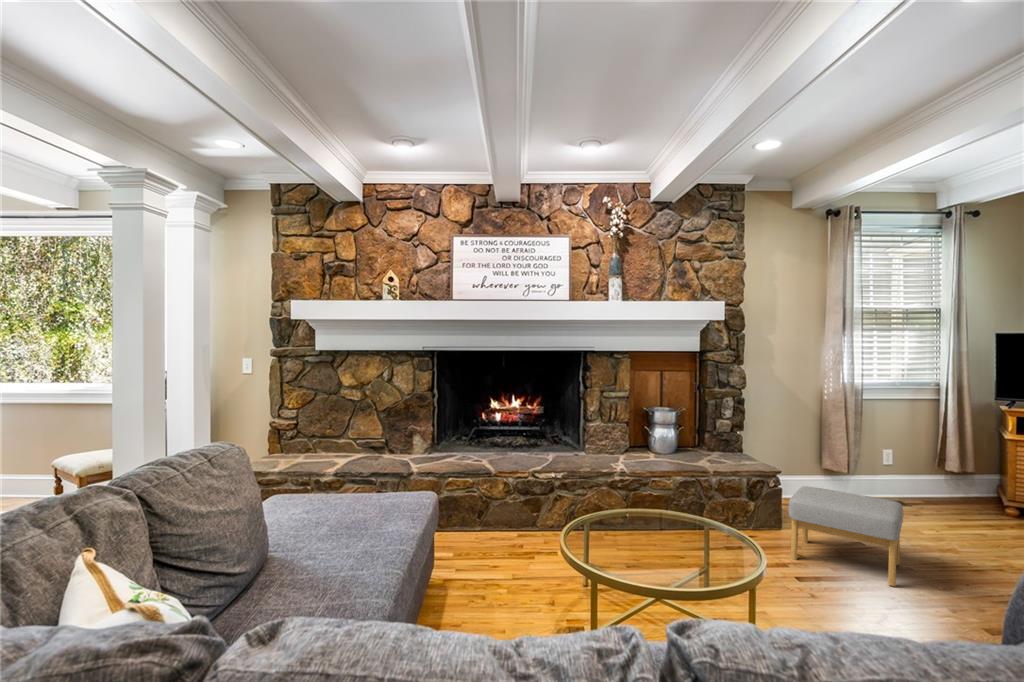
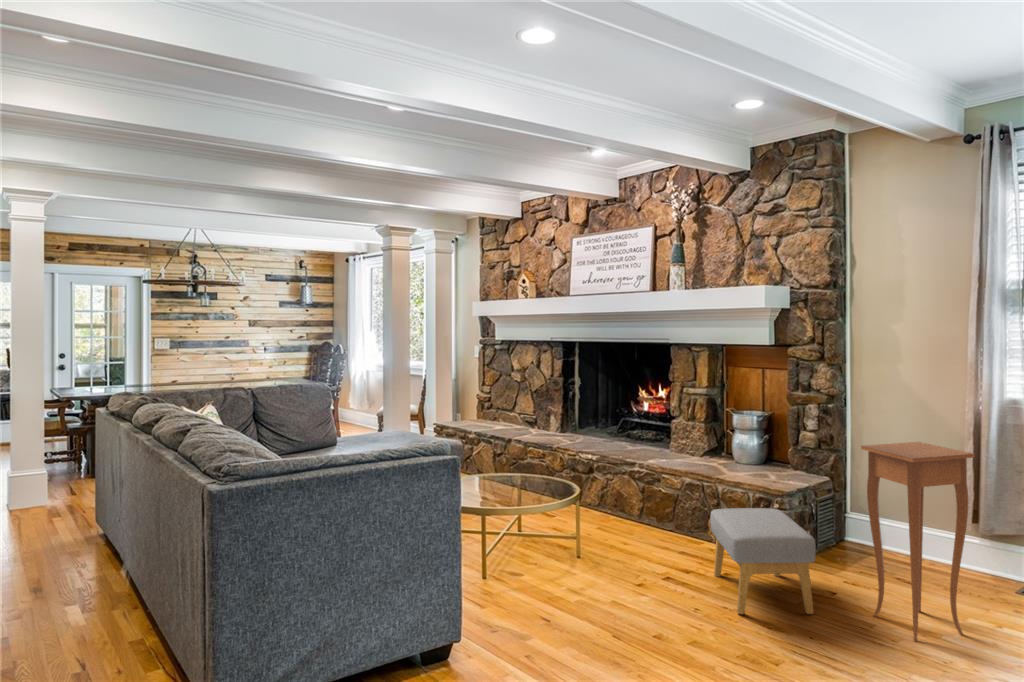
side table: none [887,416,965,558] -> present [861,442,975,641]

